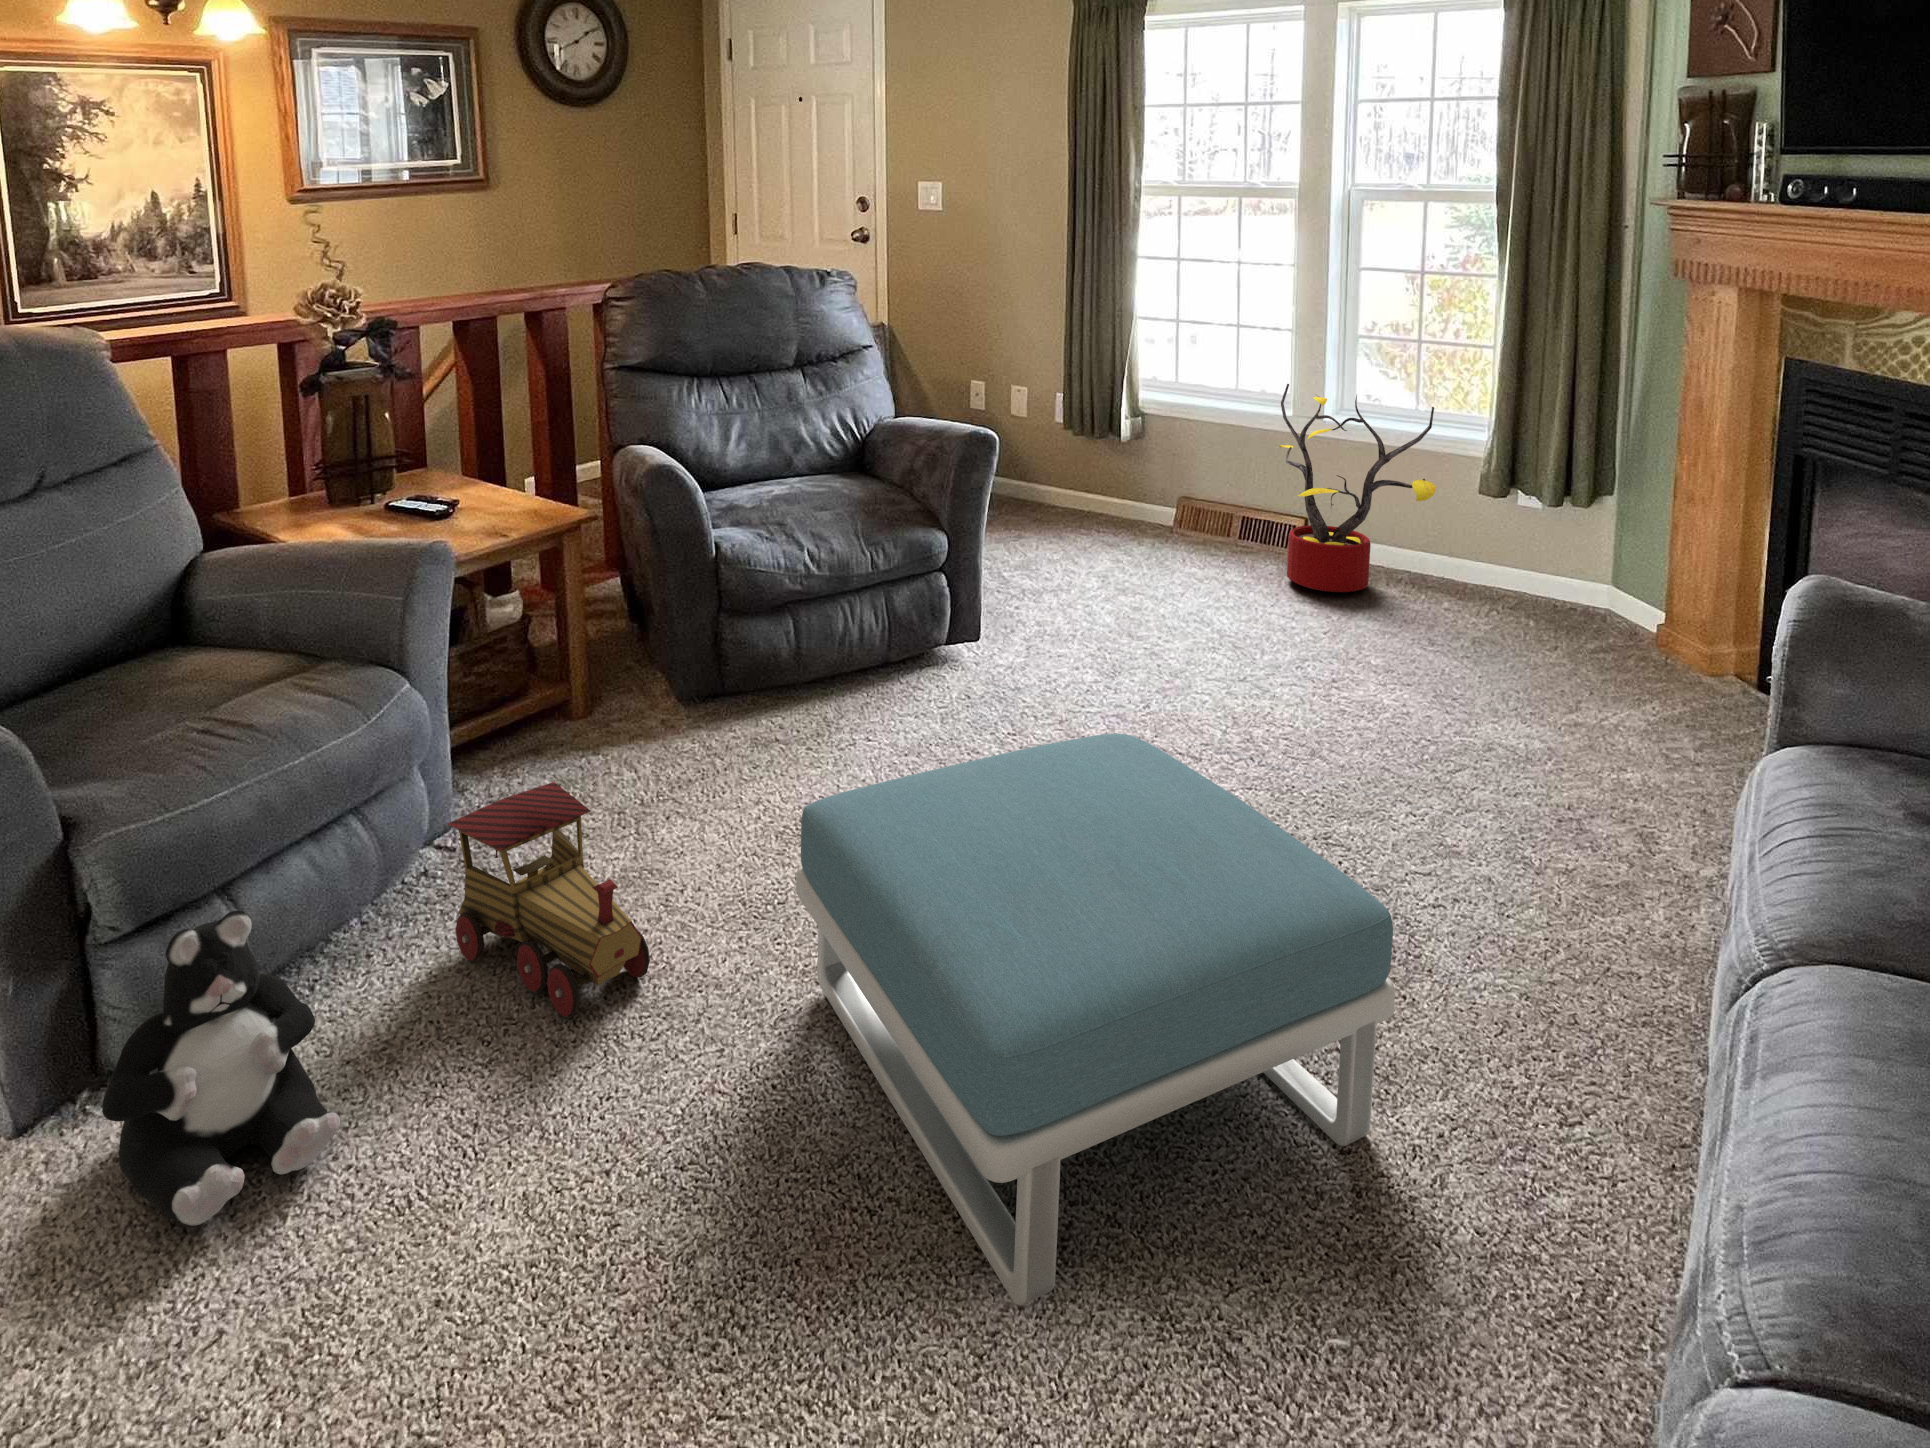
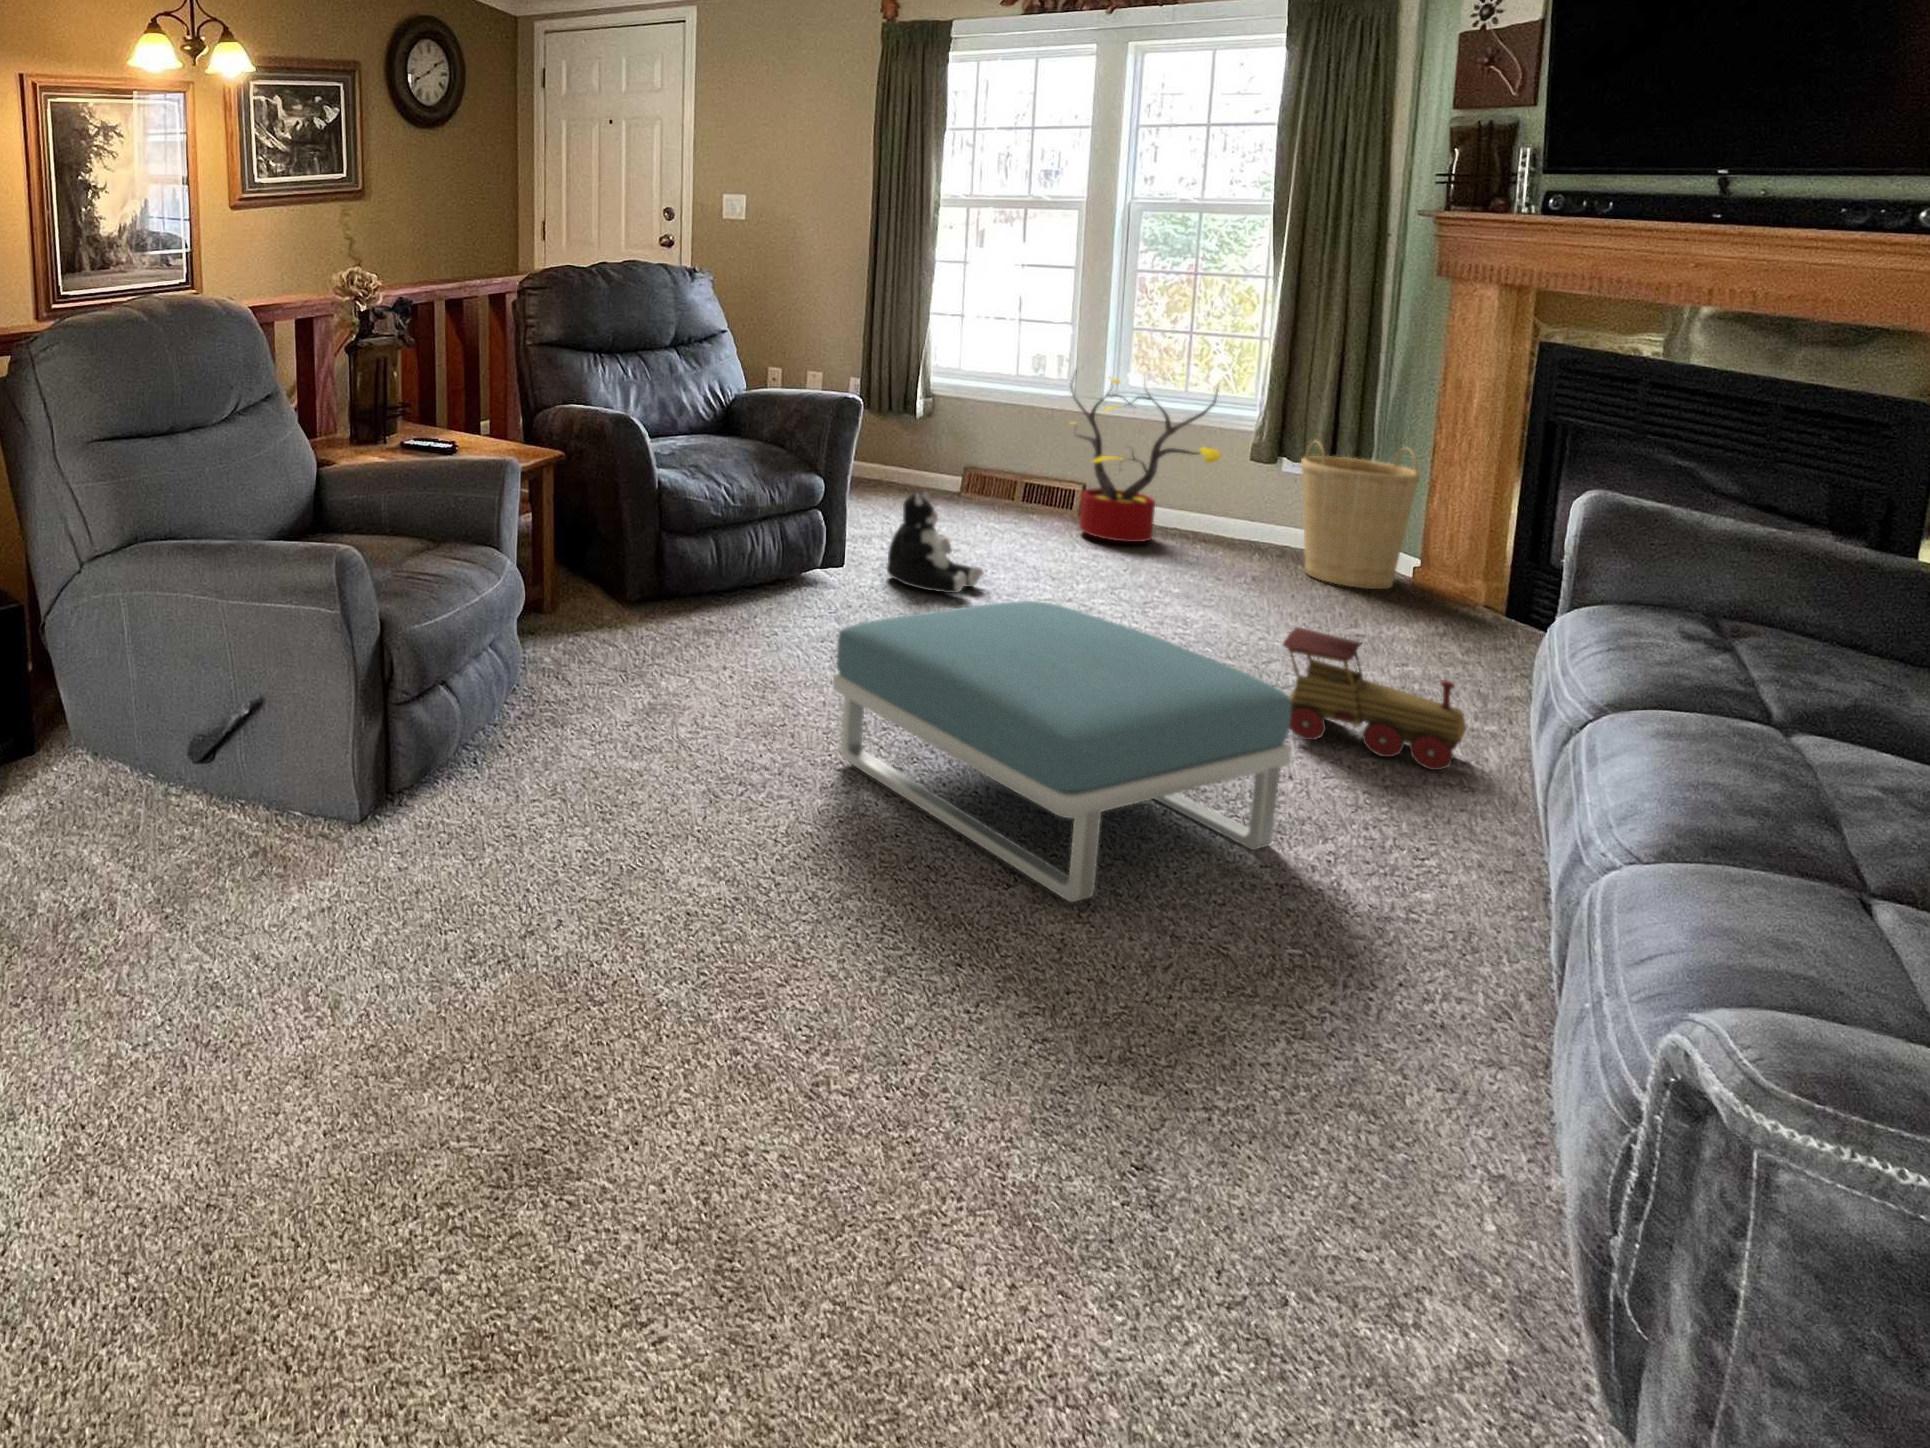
basket: none [1525,473,1657,653] -> present [1301,441,1420,589]
toy train: present [448,782,650,1018] -> present [1283,627,1466,770]
plush toy: present [102,910,340,1226] -> present [887,491,984,593]

